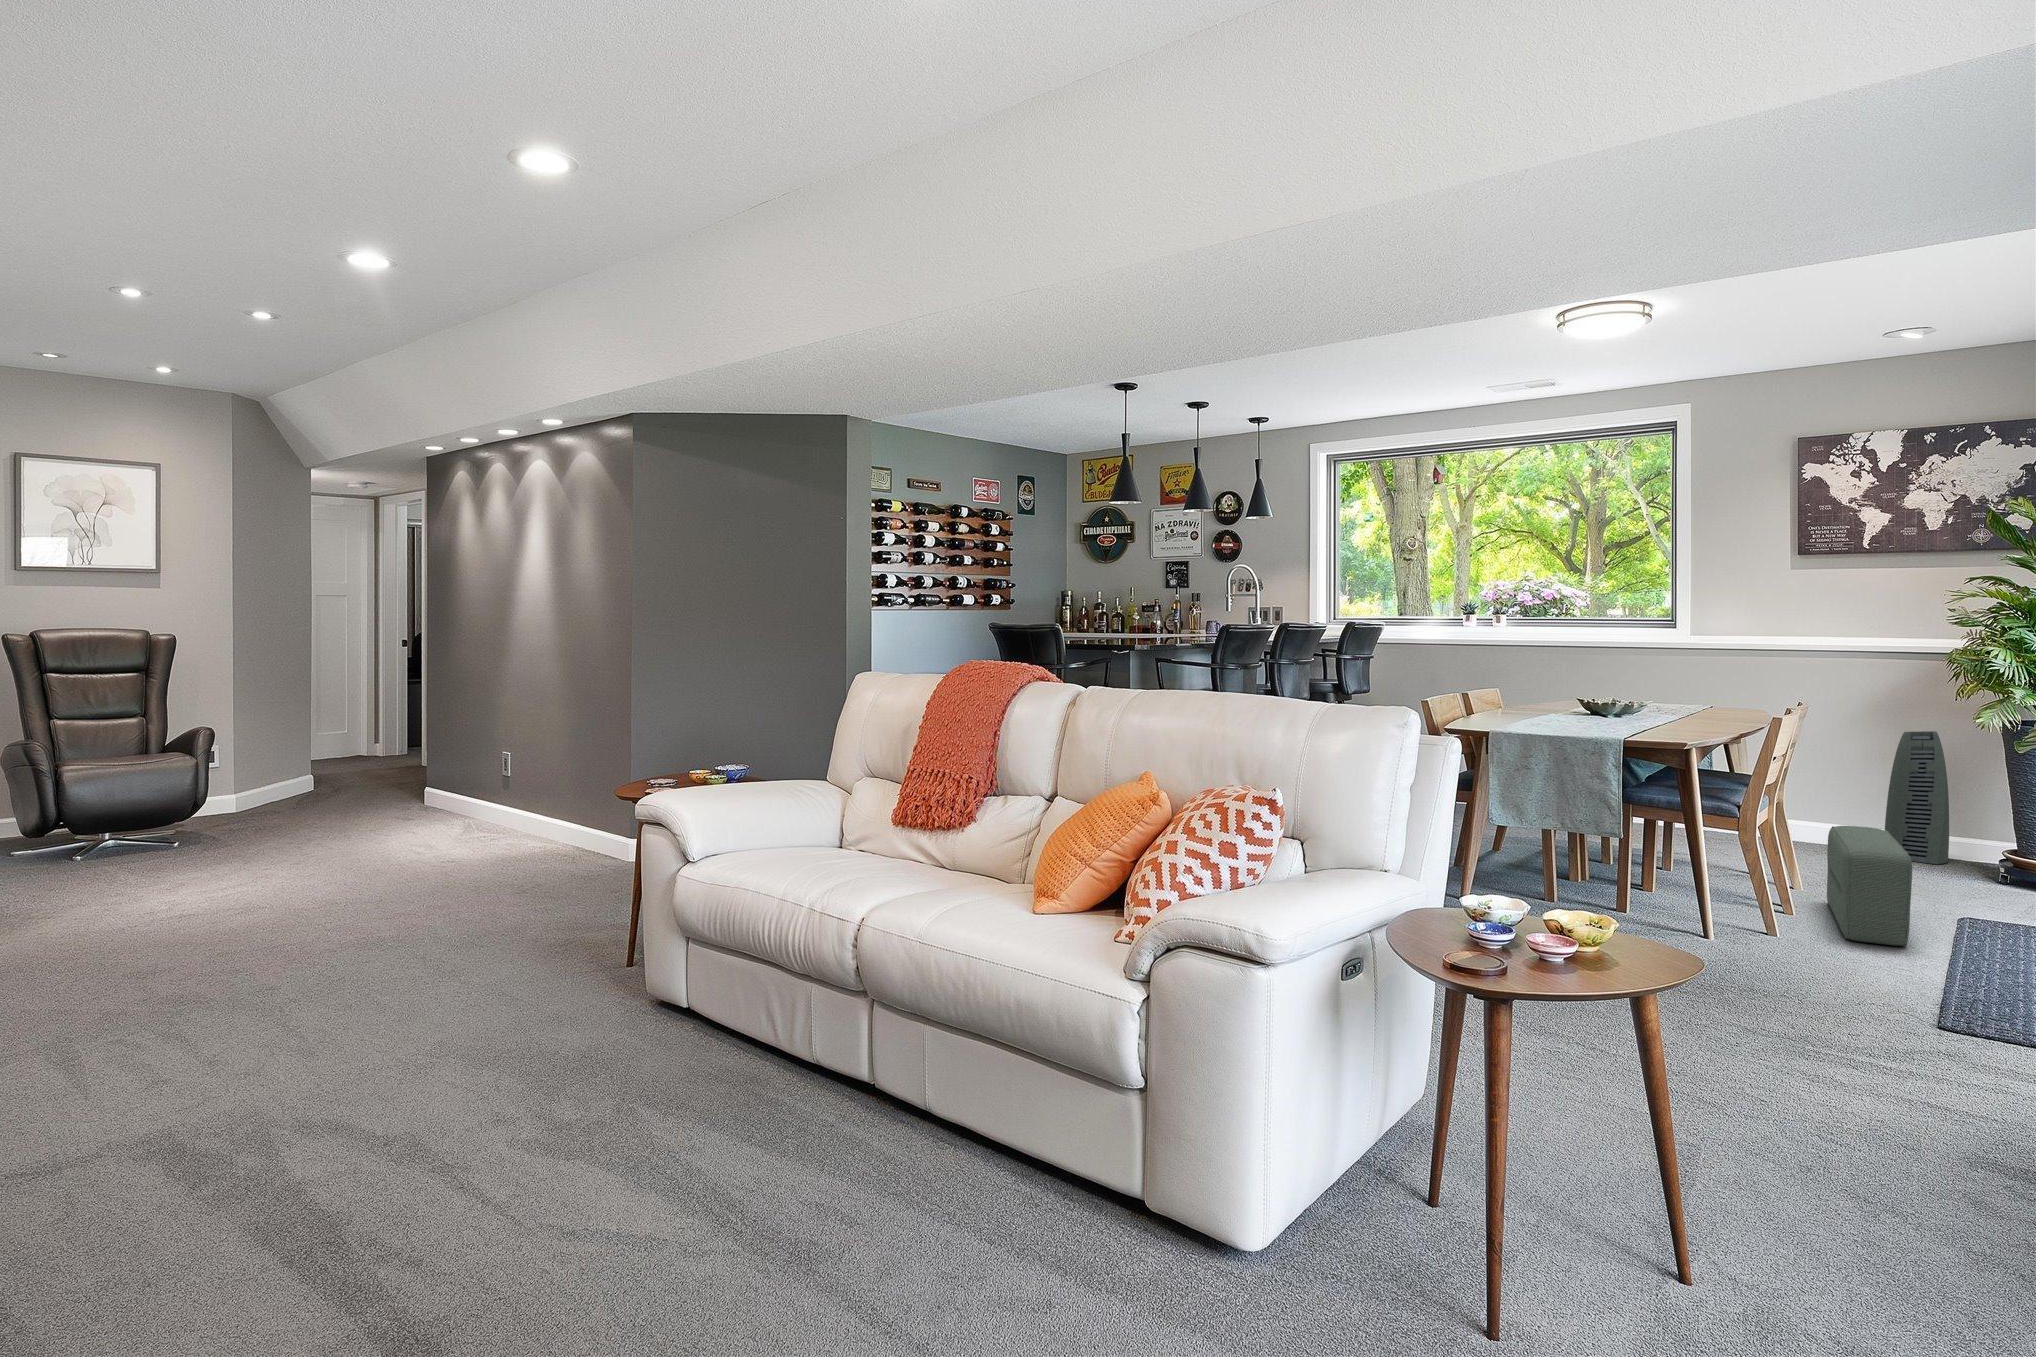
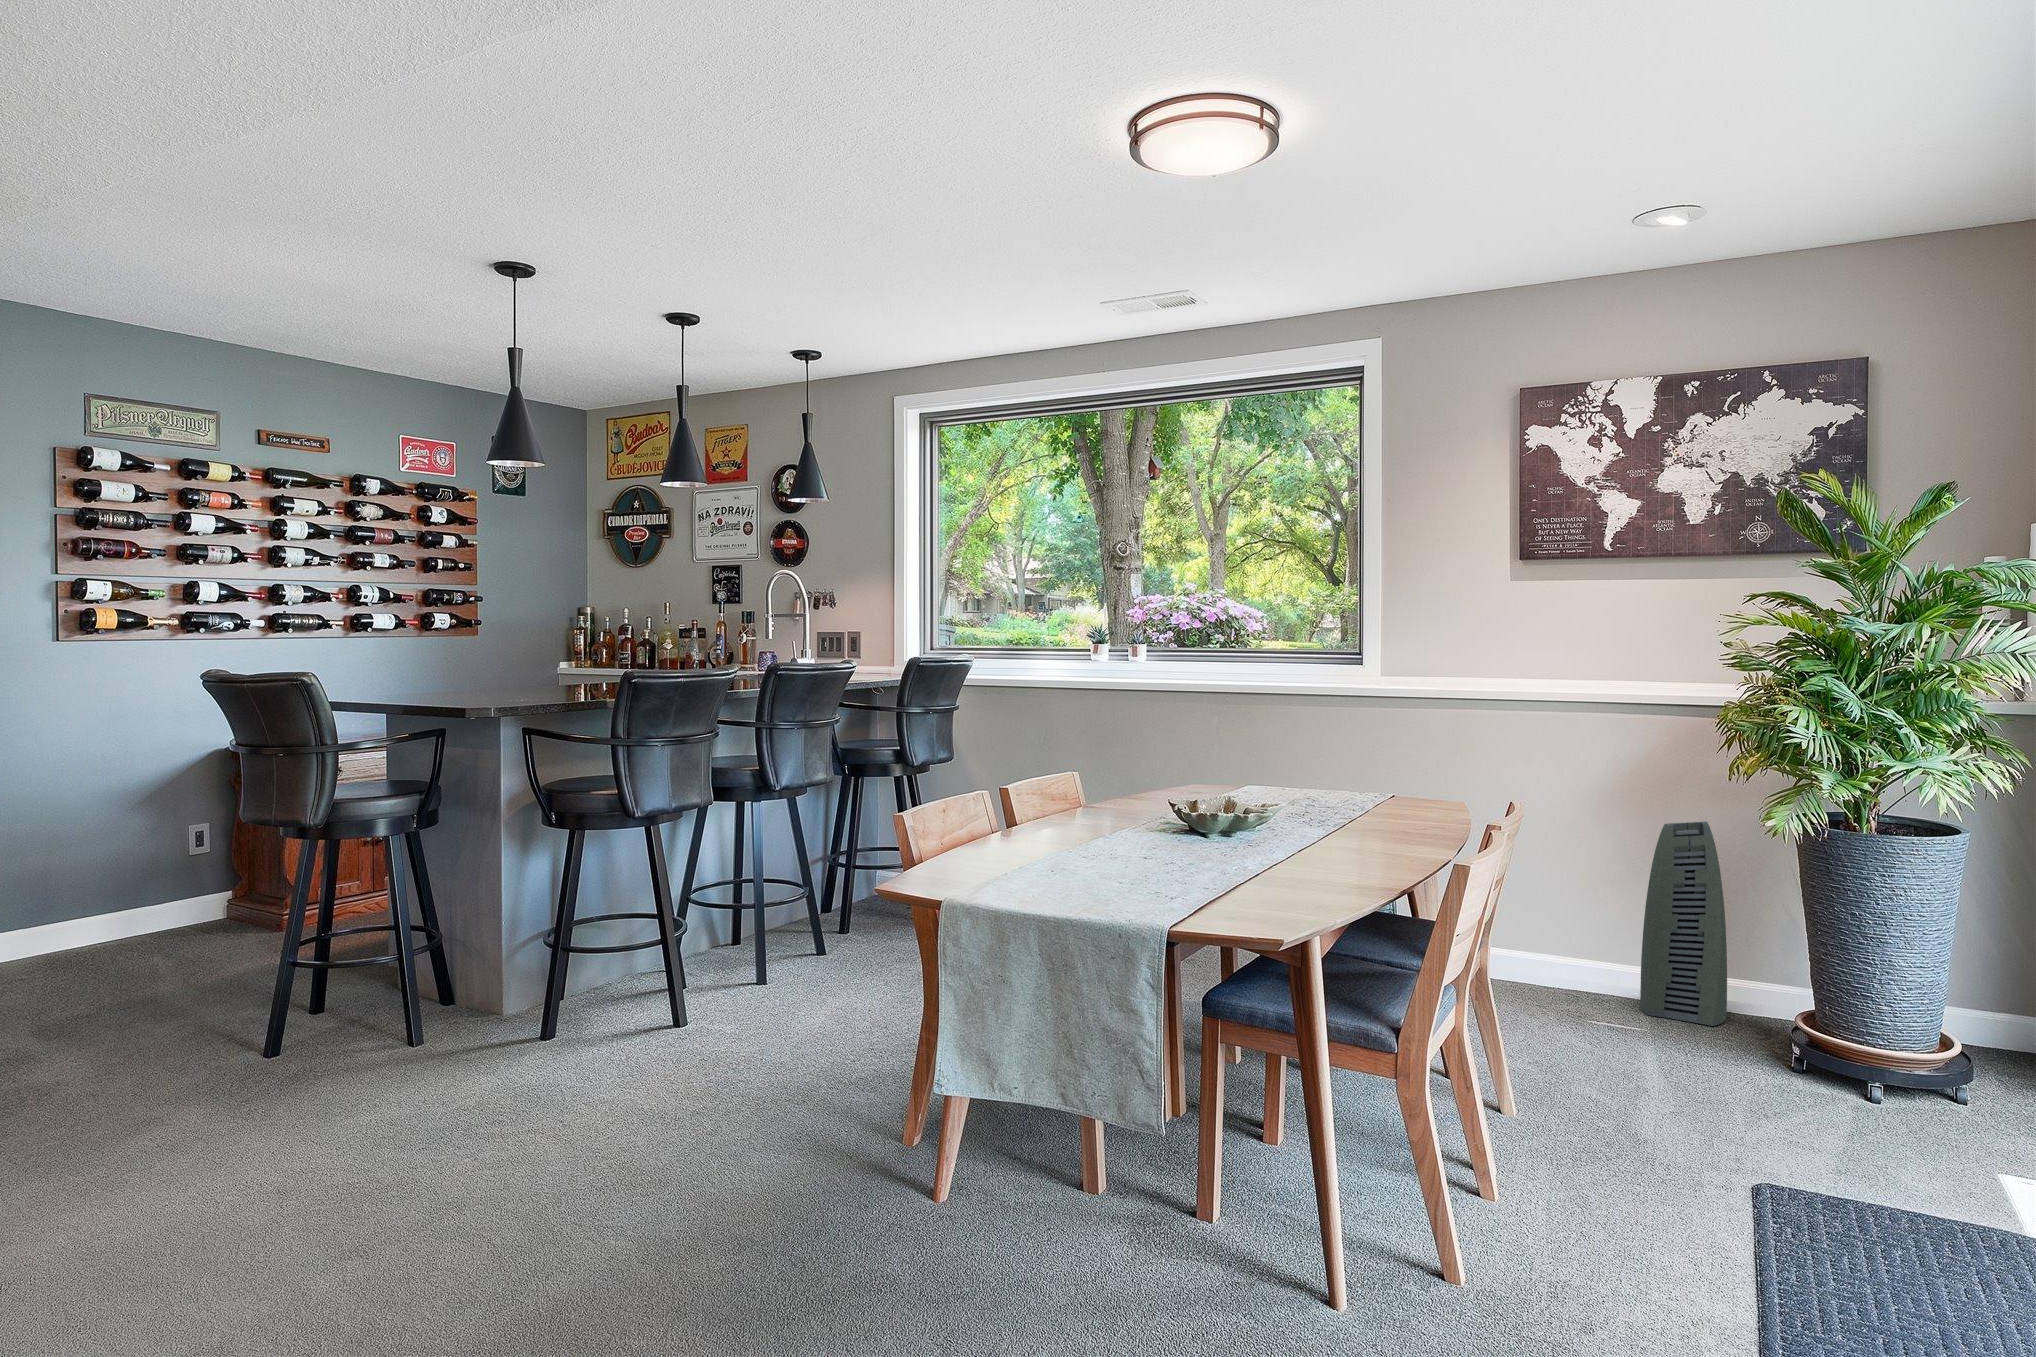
pouf: present [1827,826,1912,946] -> none [1559,1015,1695,1285]

